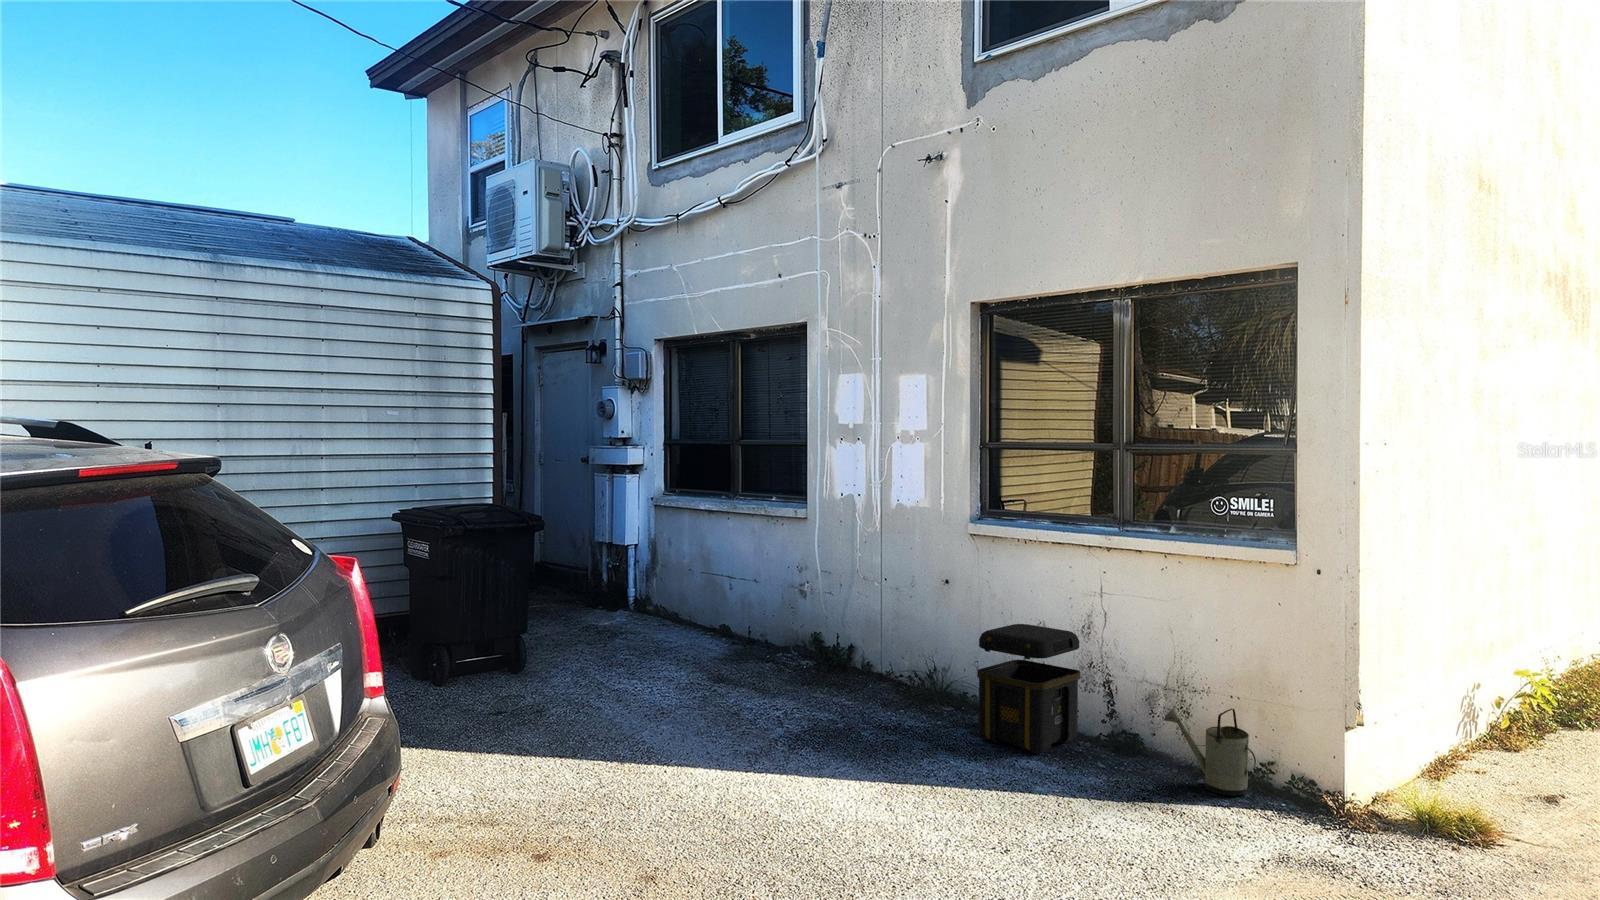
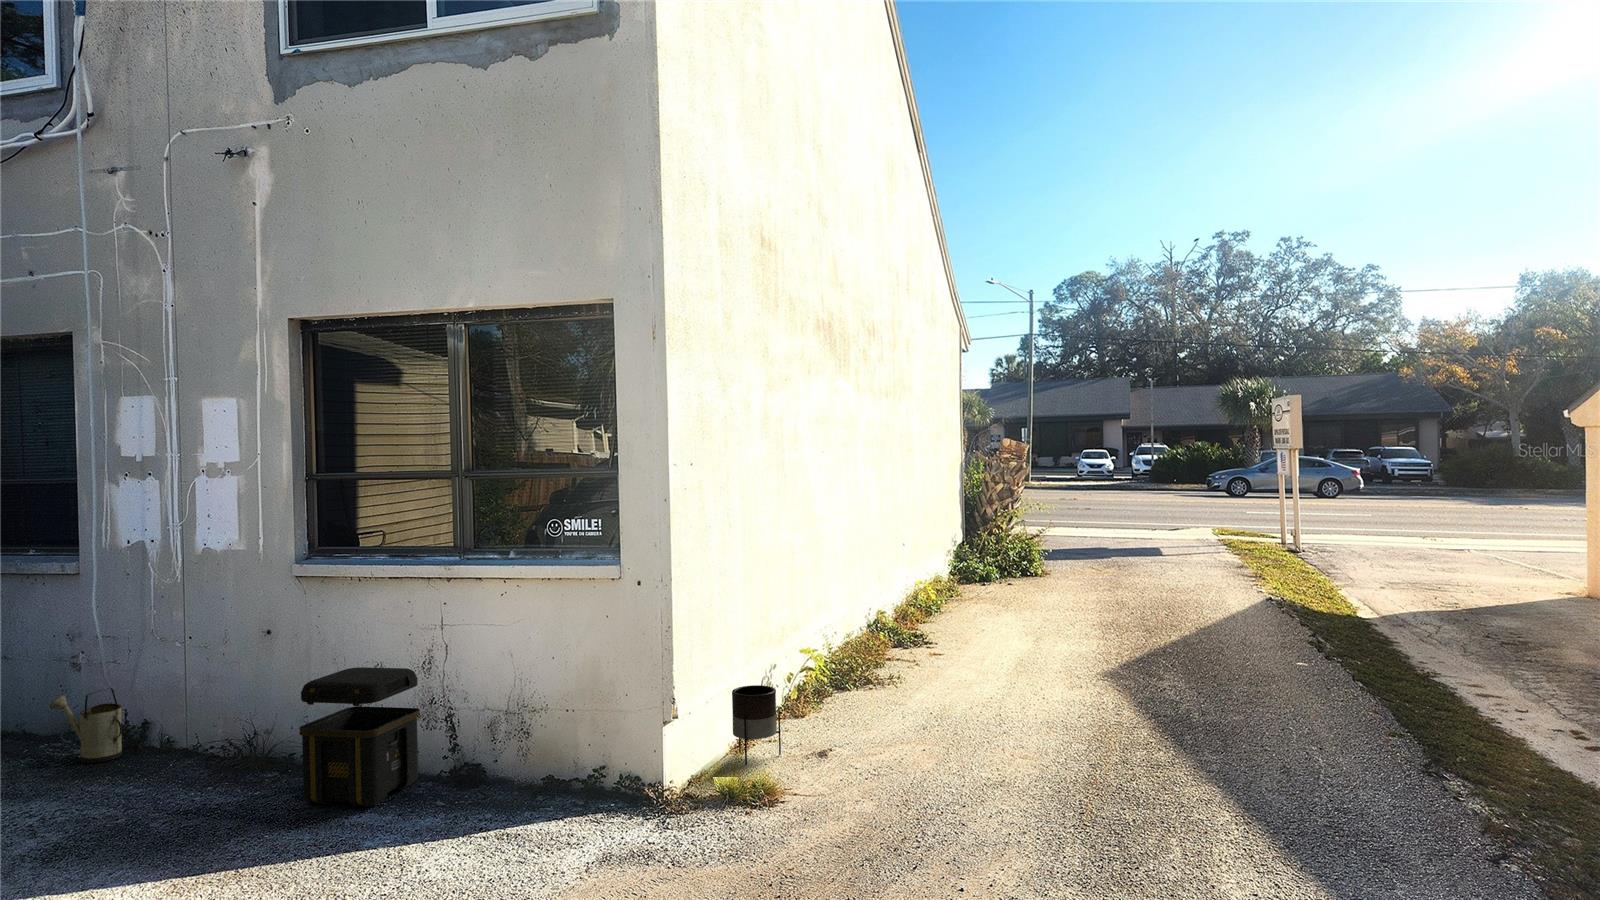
planter: none [1428,705,1494,795] -> present [732,685,781,765]
watering can: present [1164,707,1256,796] -> present [50,688,122,763]

